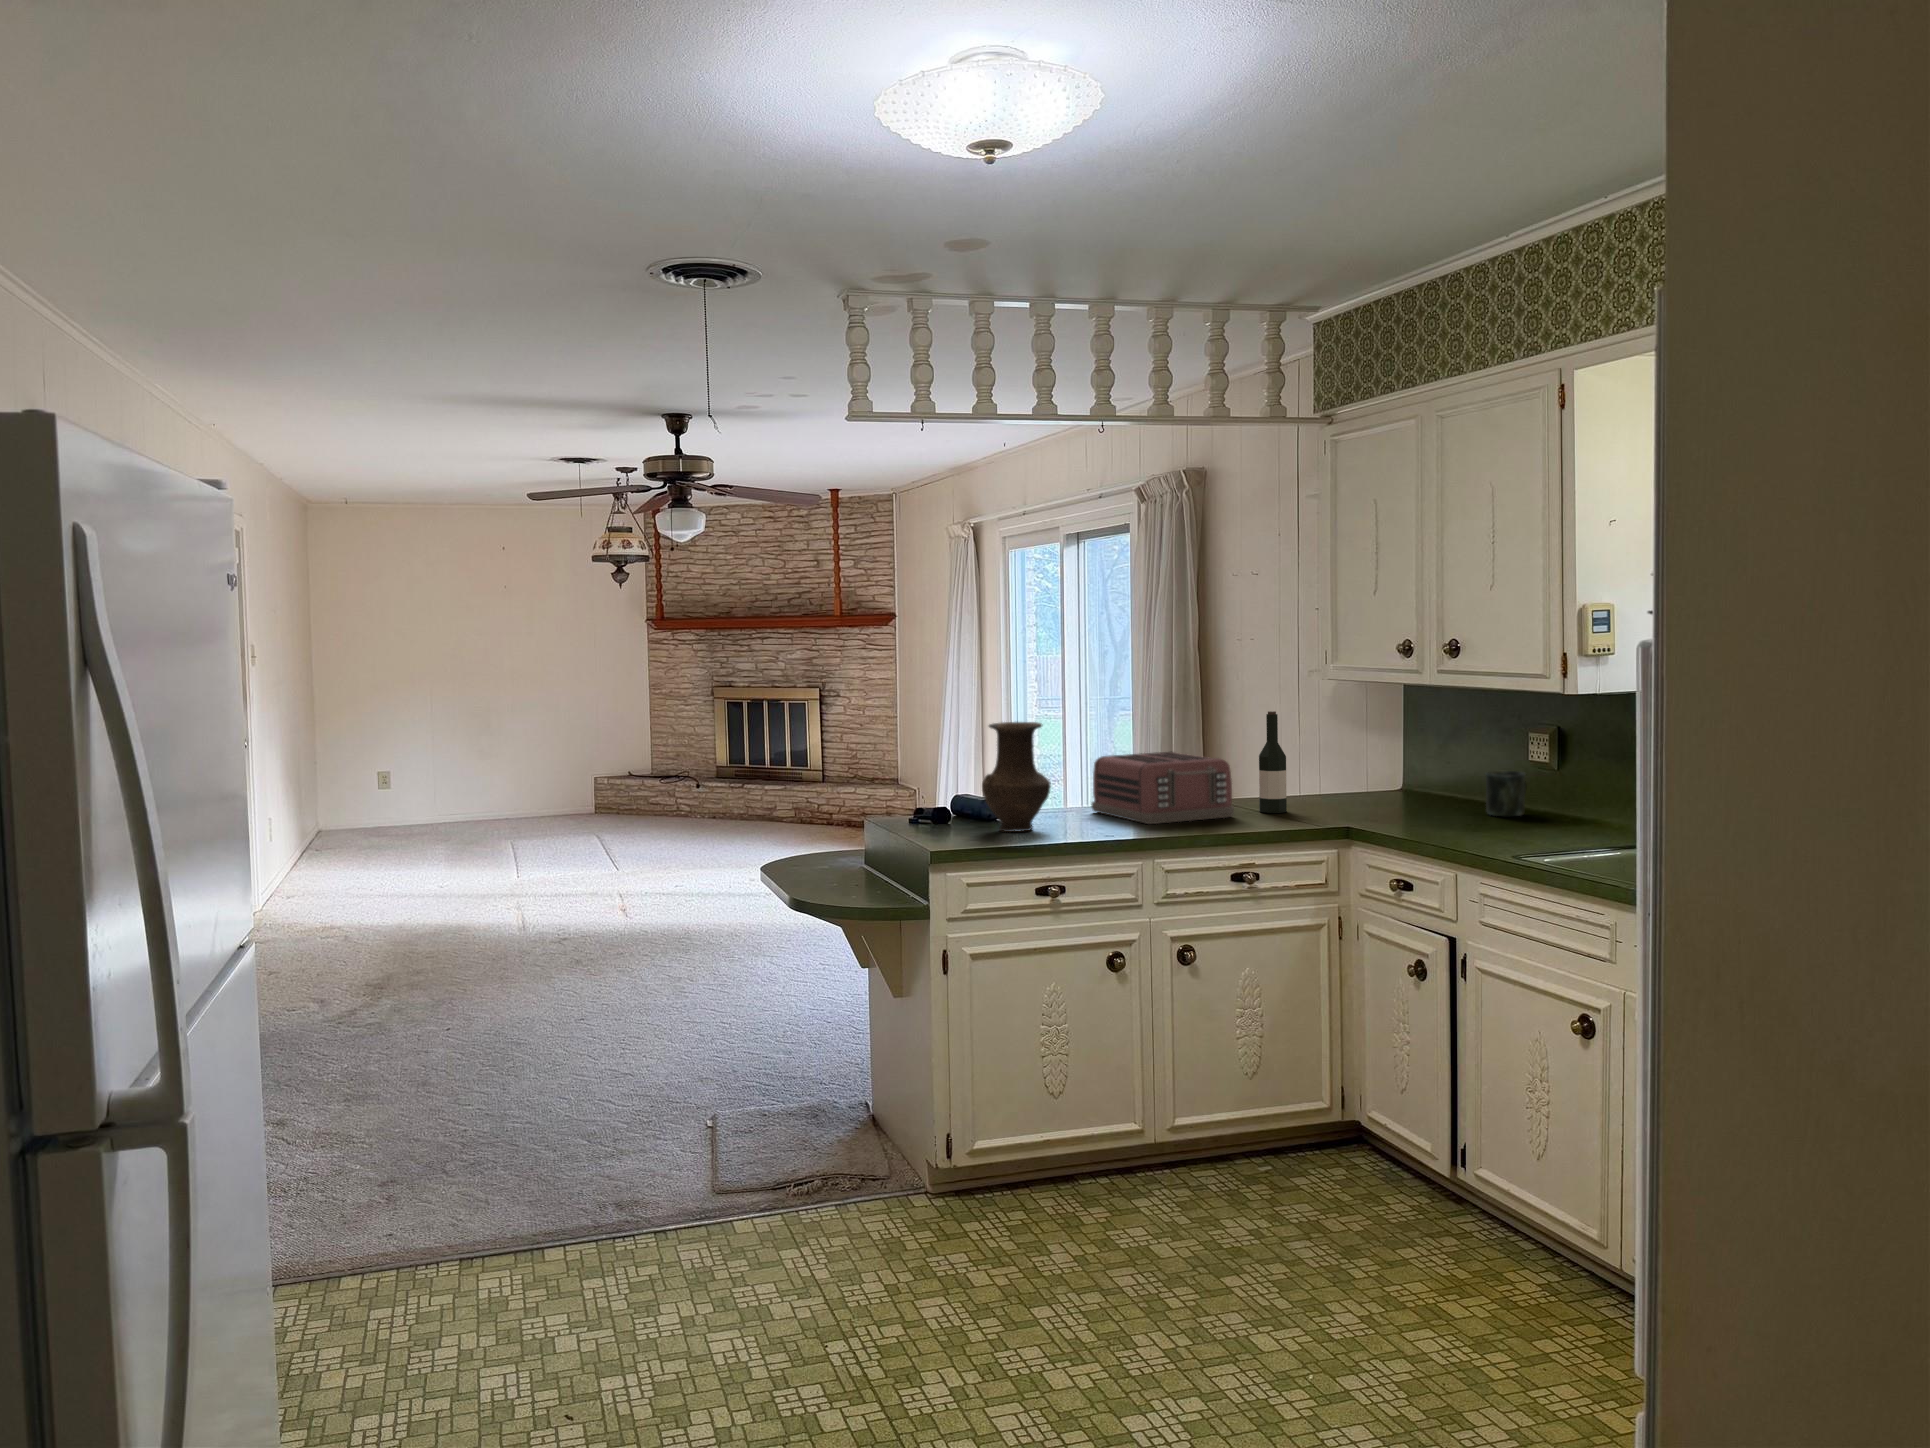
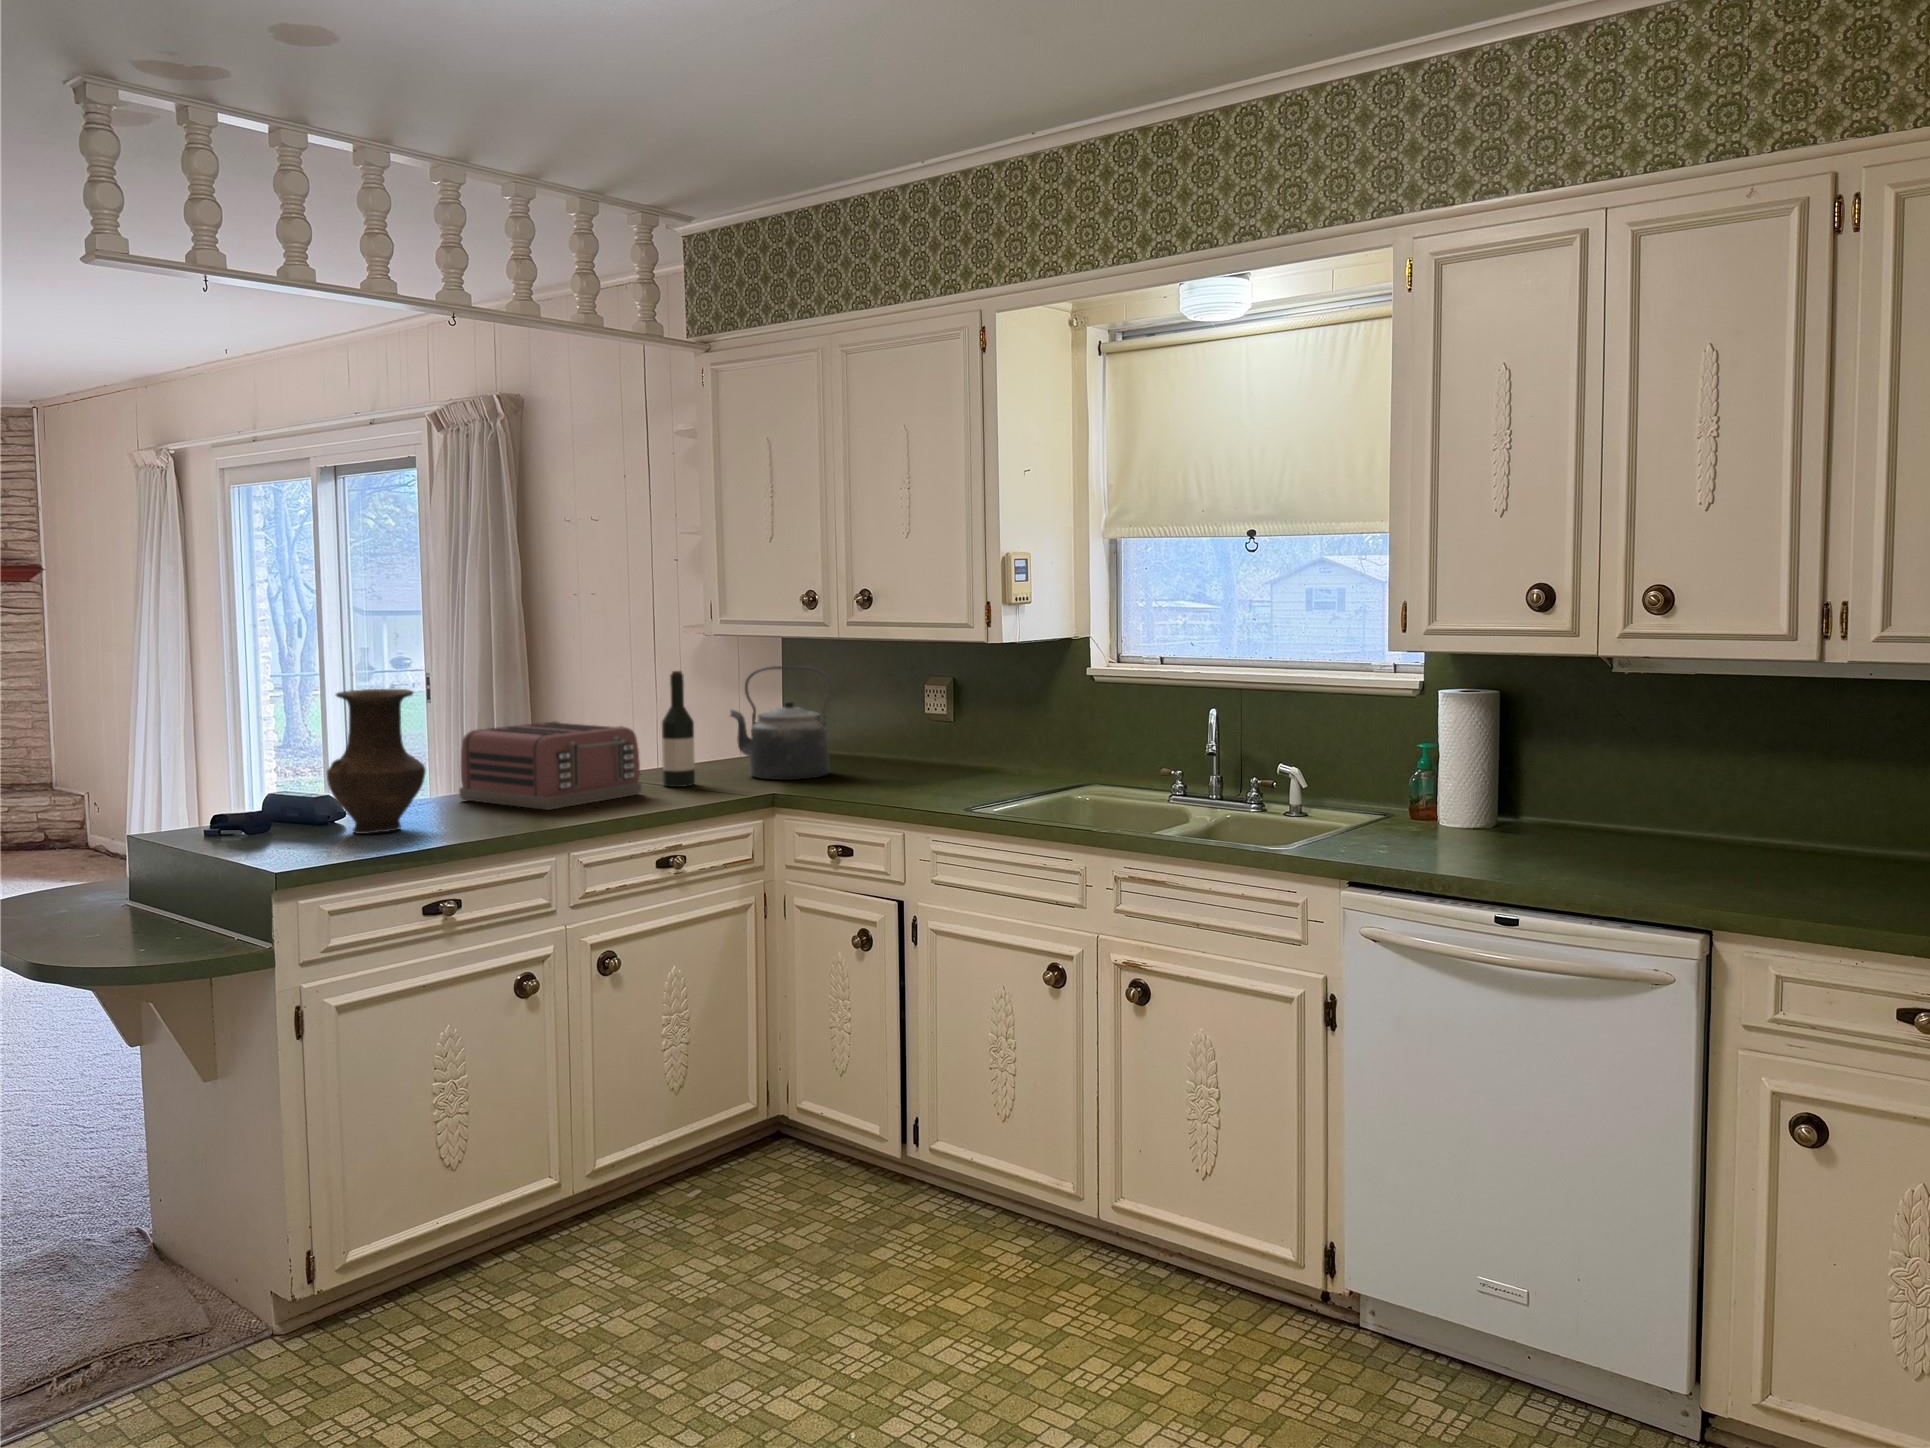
kettle: none [1326,709,1422,813] -> present [730,666,833,780]
mug: present [1485,771,1526,816] -> none [897,727,936,774]

